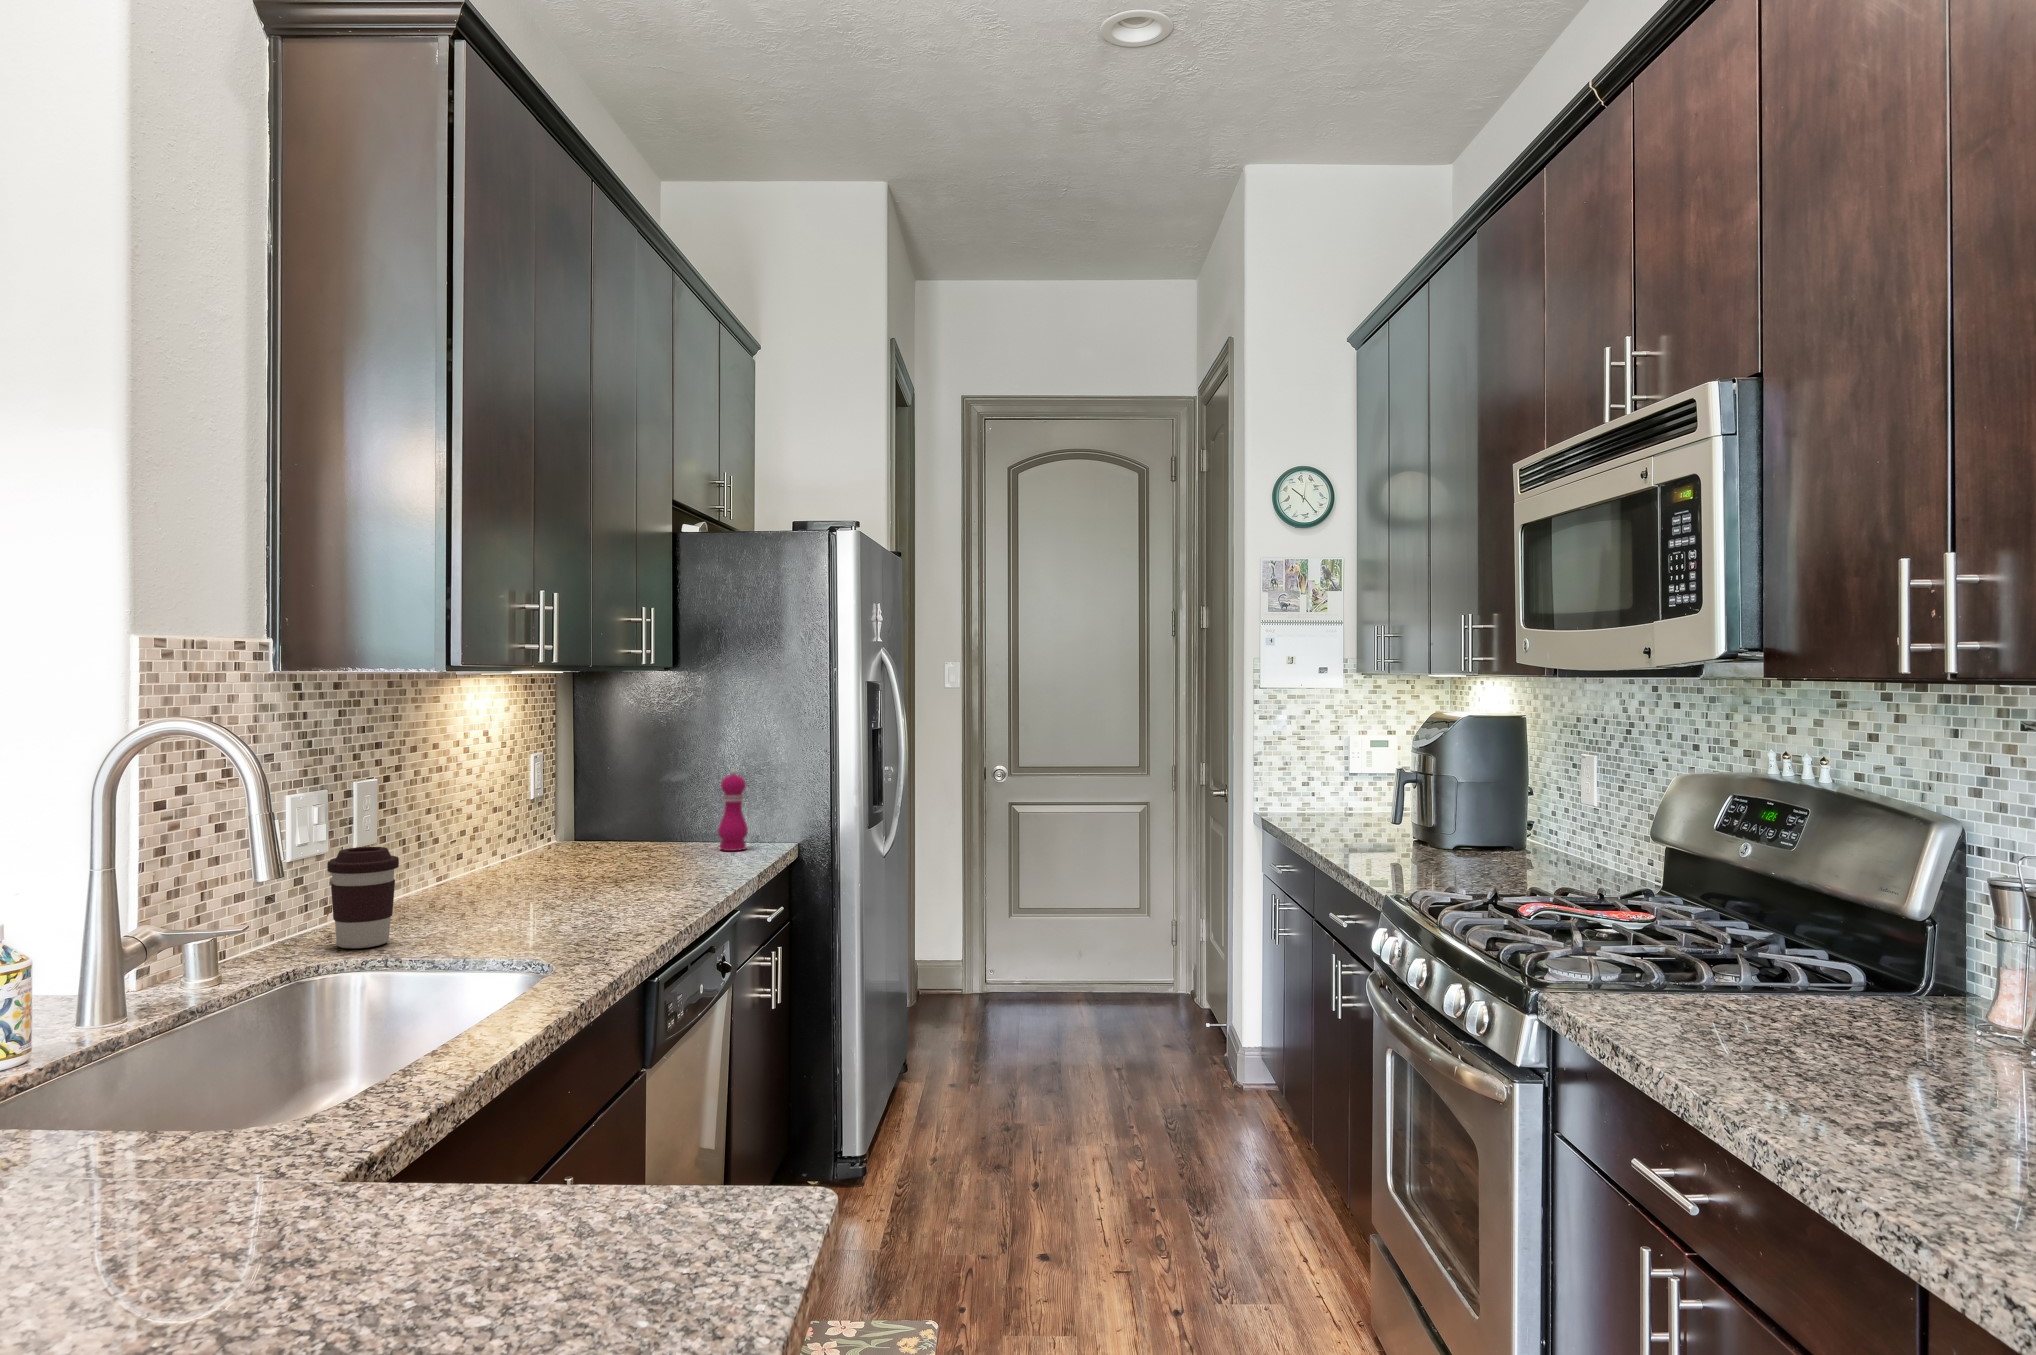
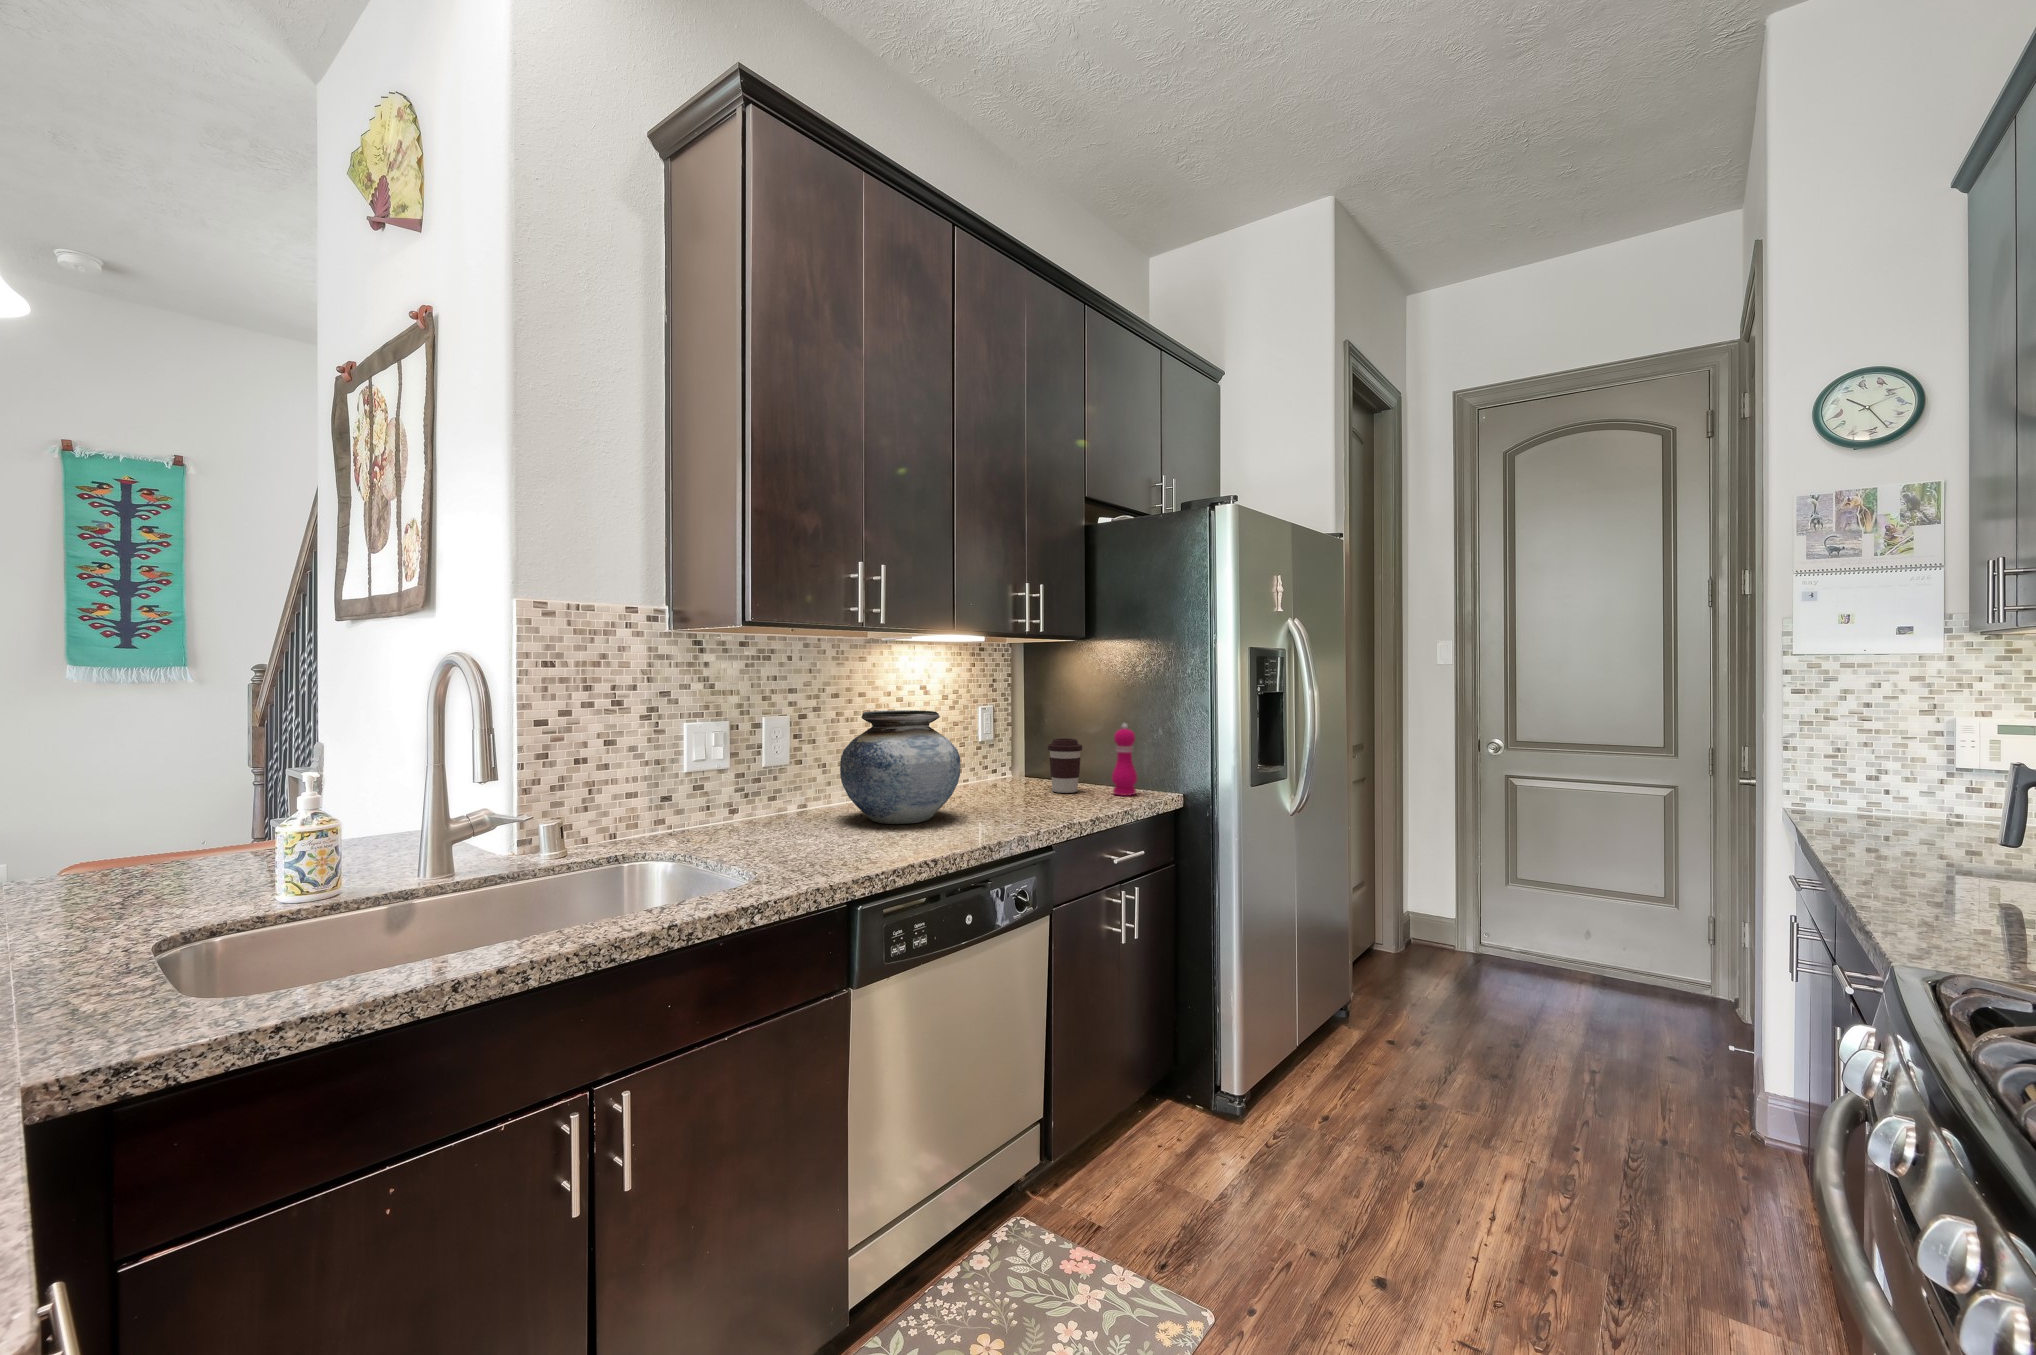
vase: none [460,764,616,904] -> present [840,710,961,824]
coffee cup: present [327,847,399,948] -> present [1048,738,1082,793]

